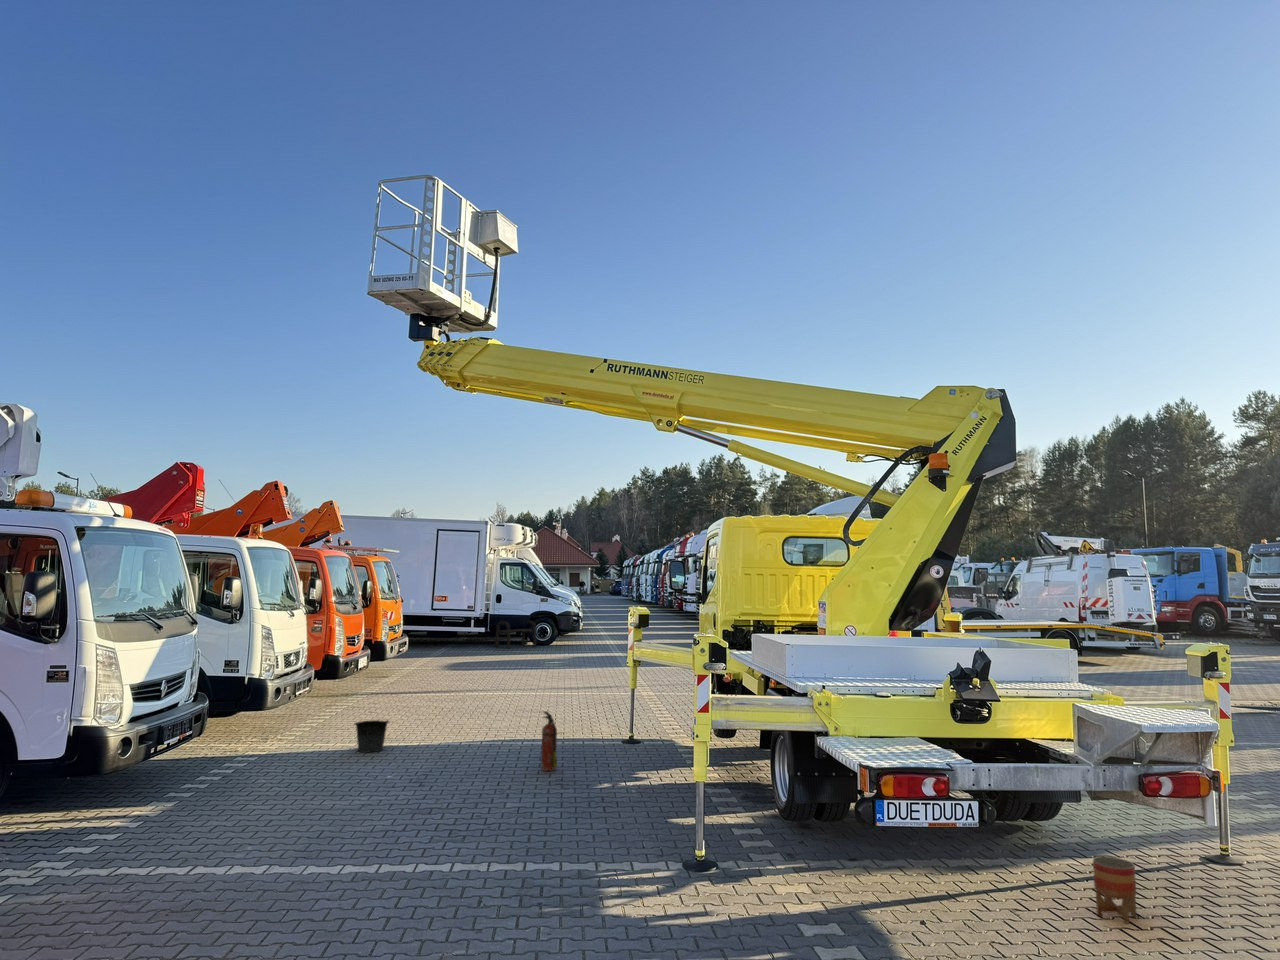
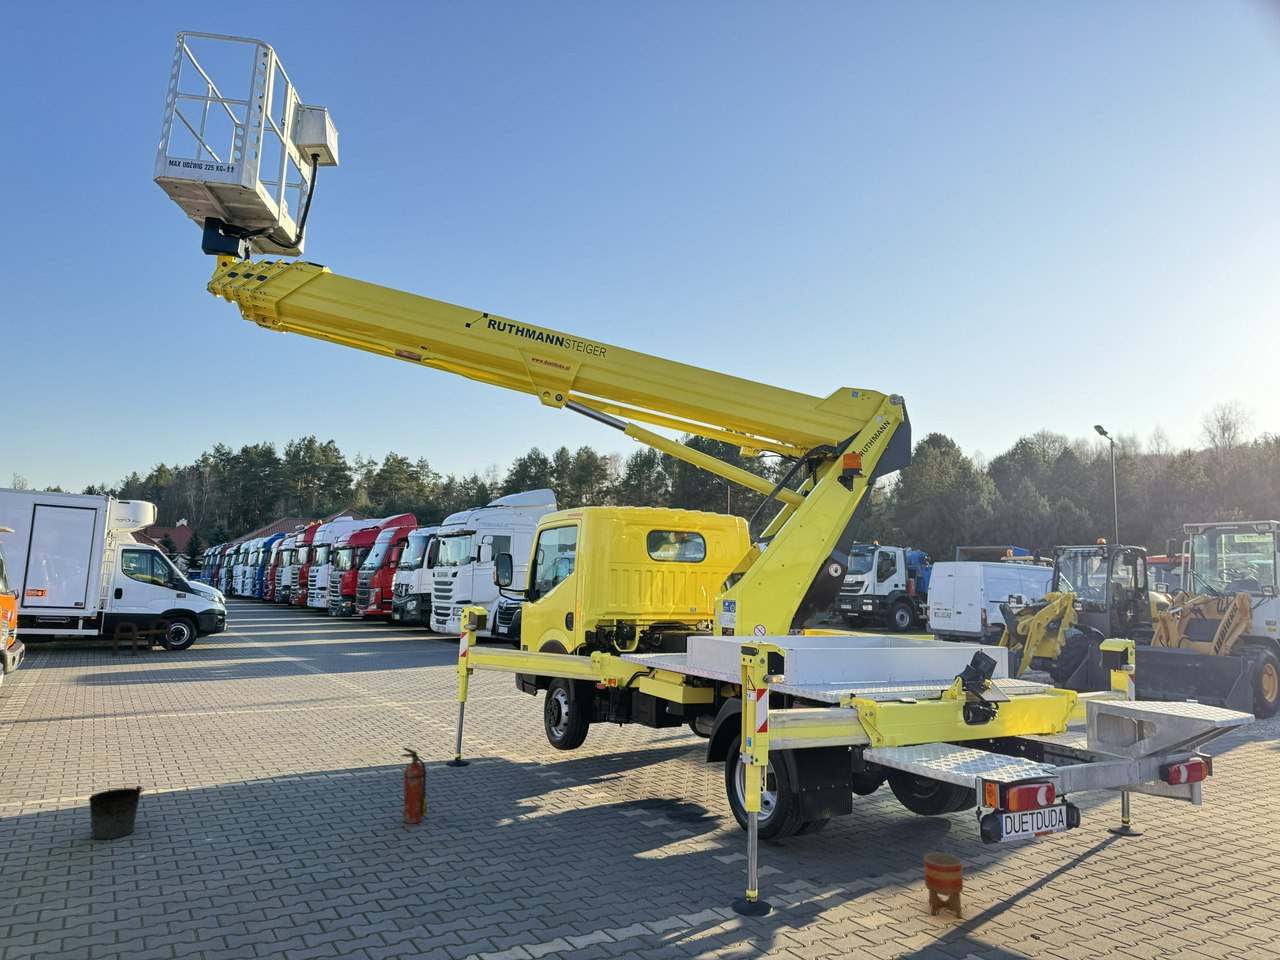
planter: present [1093,856,1137,924] -> present [924,852,963,918]

